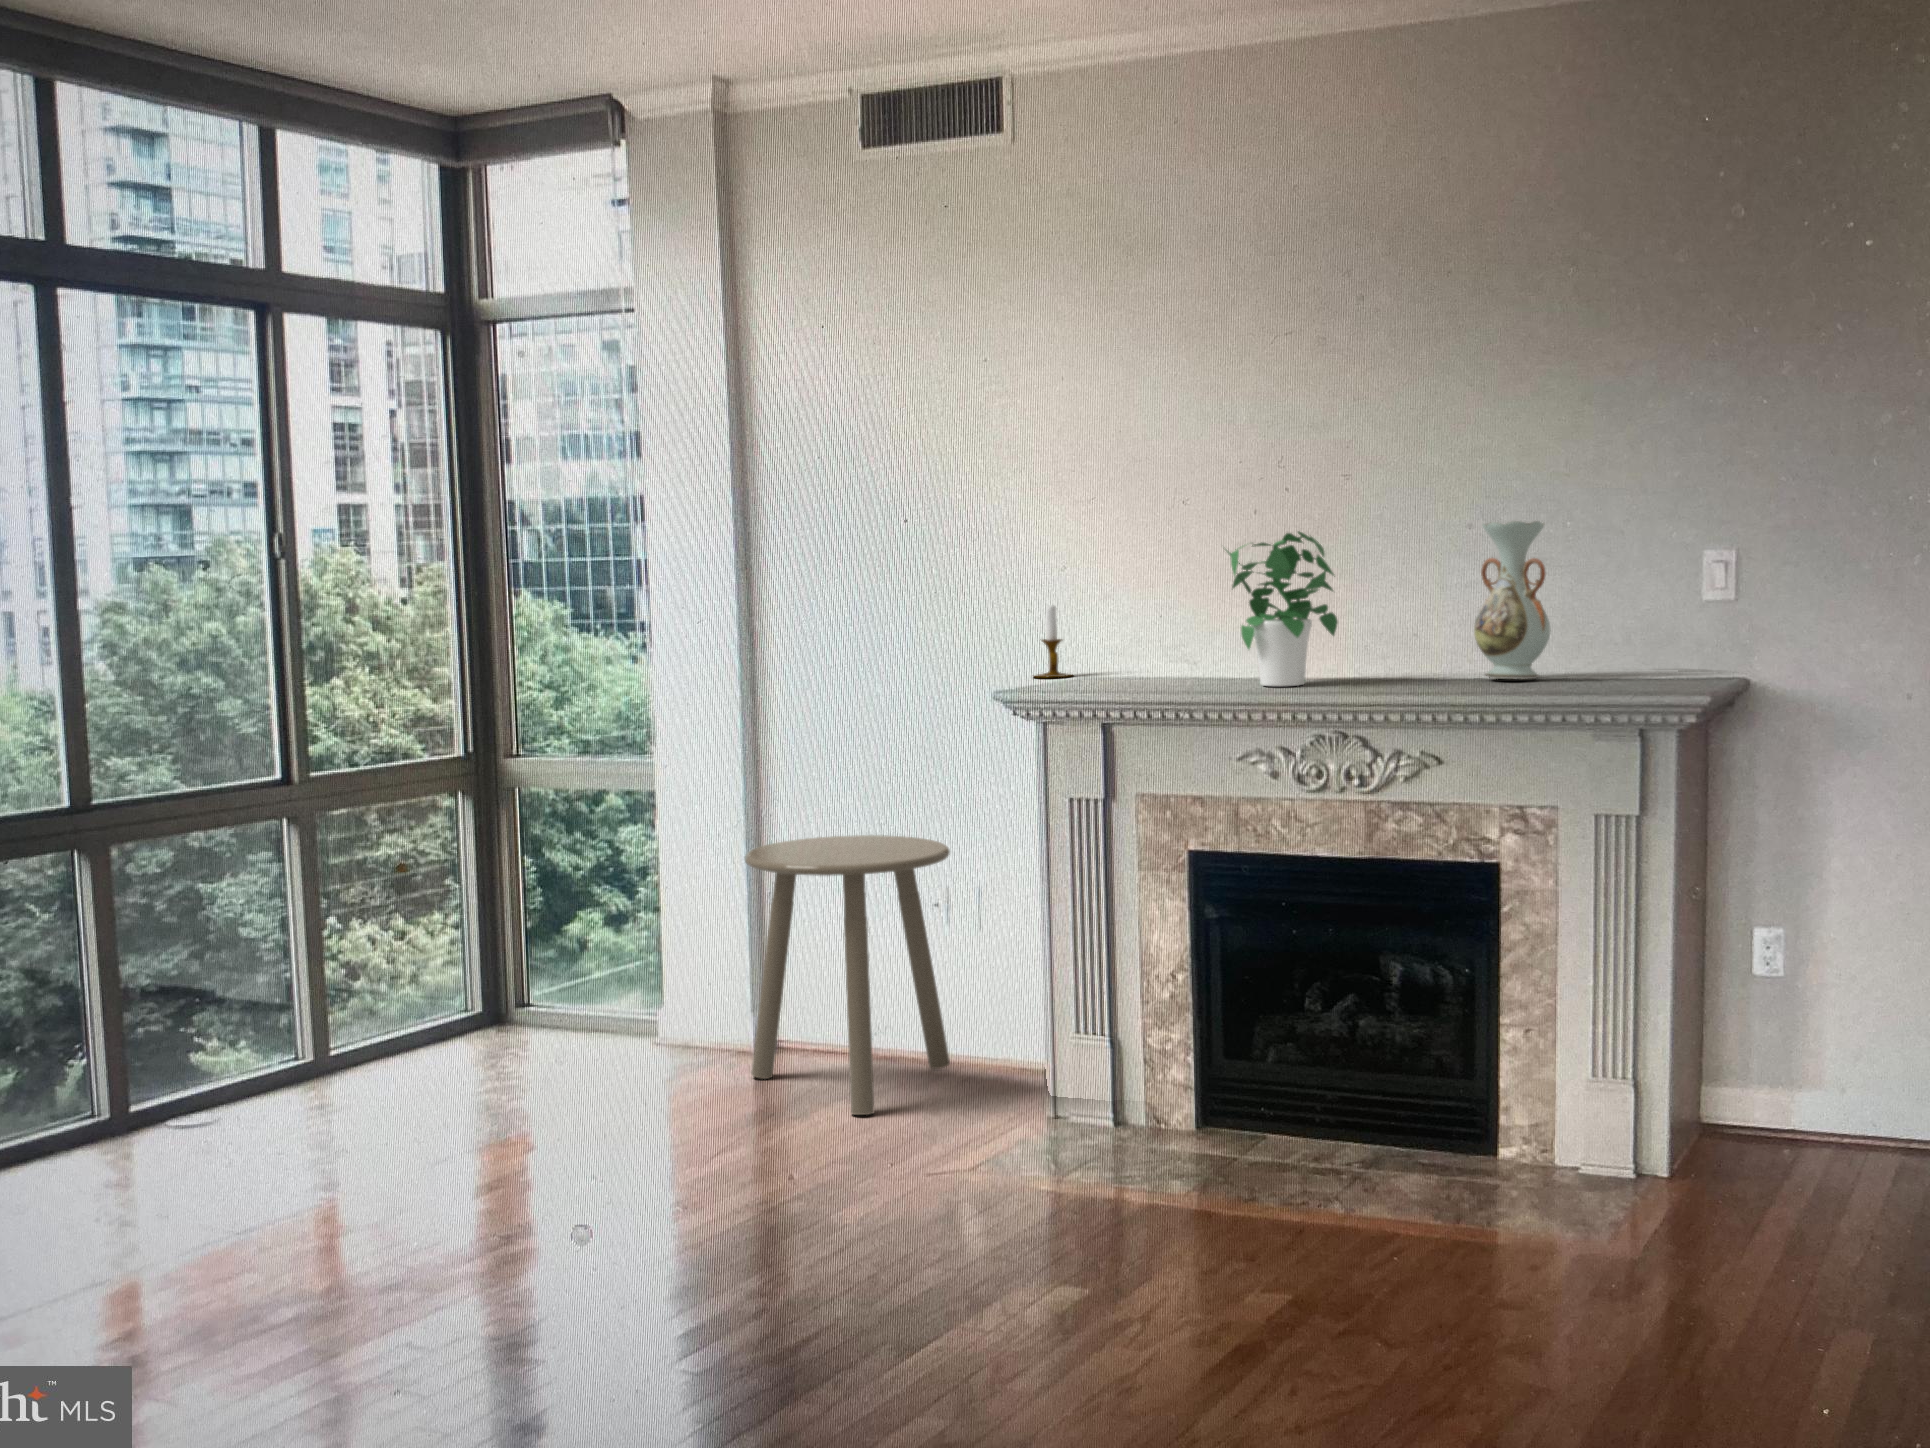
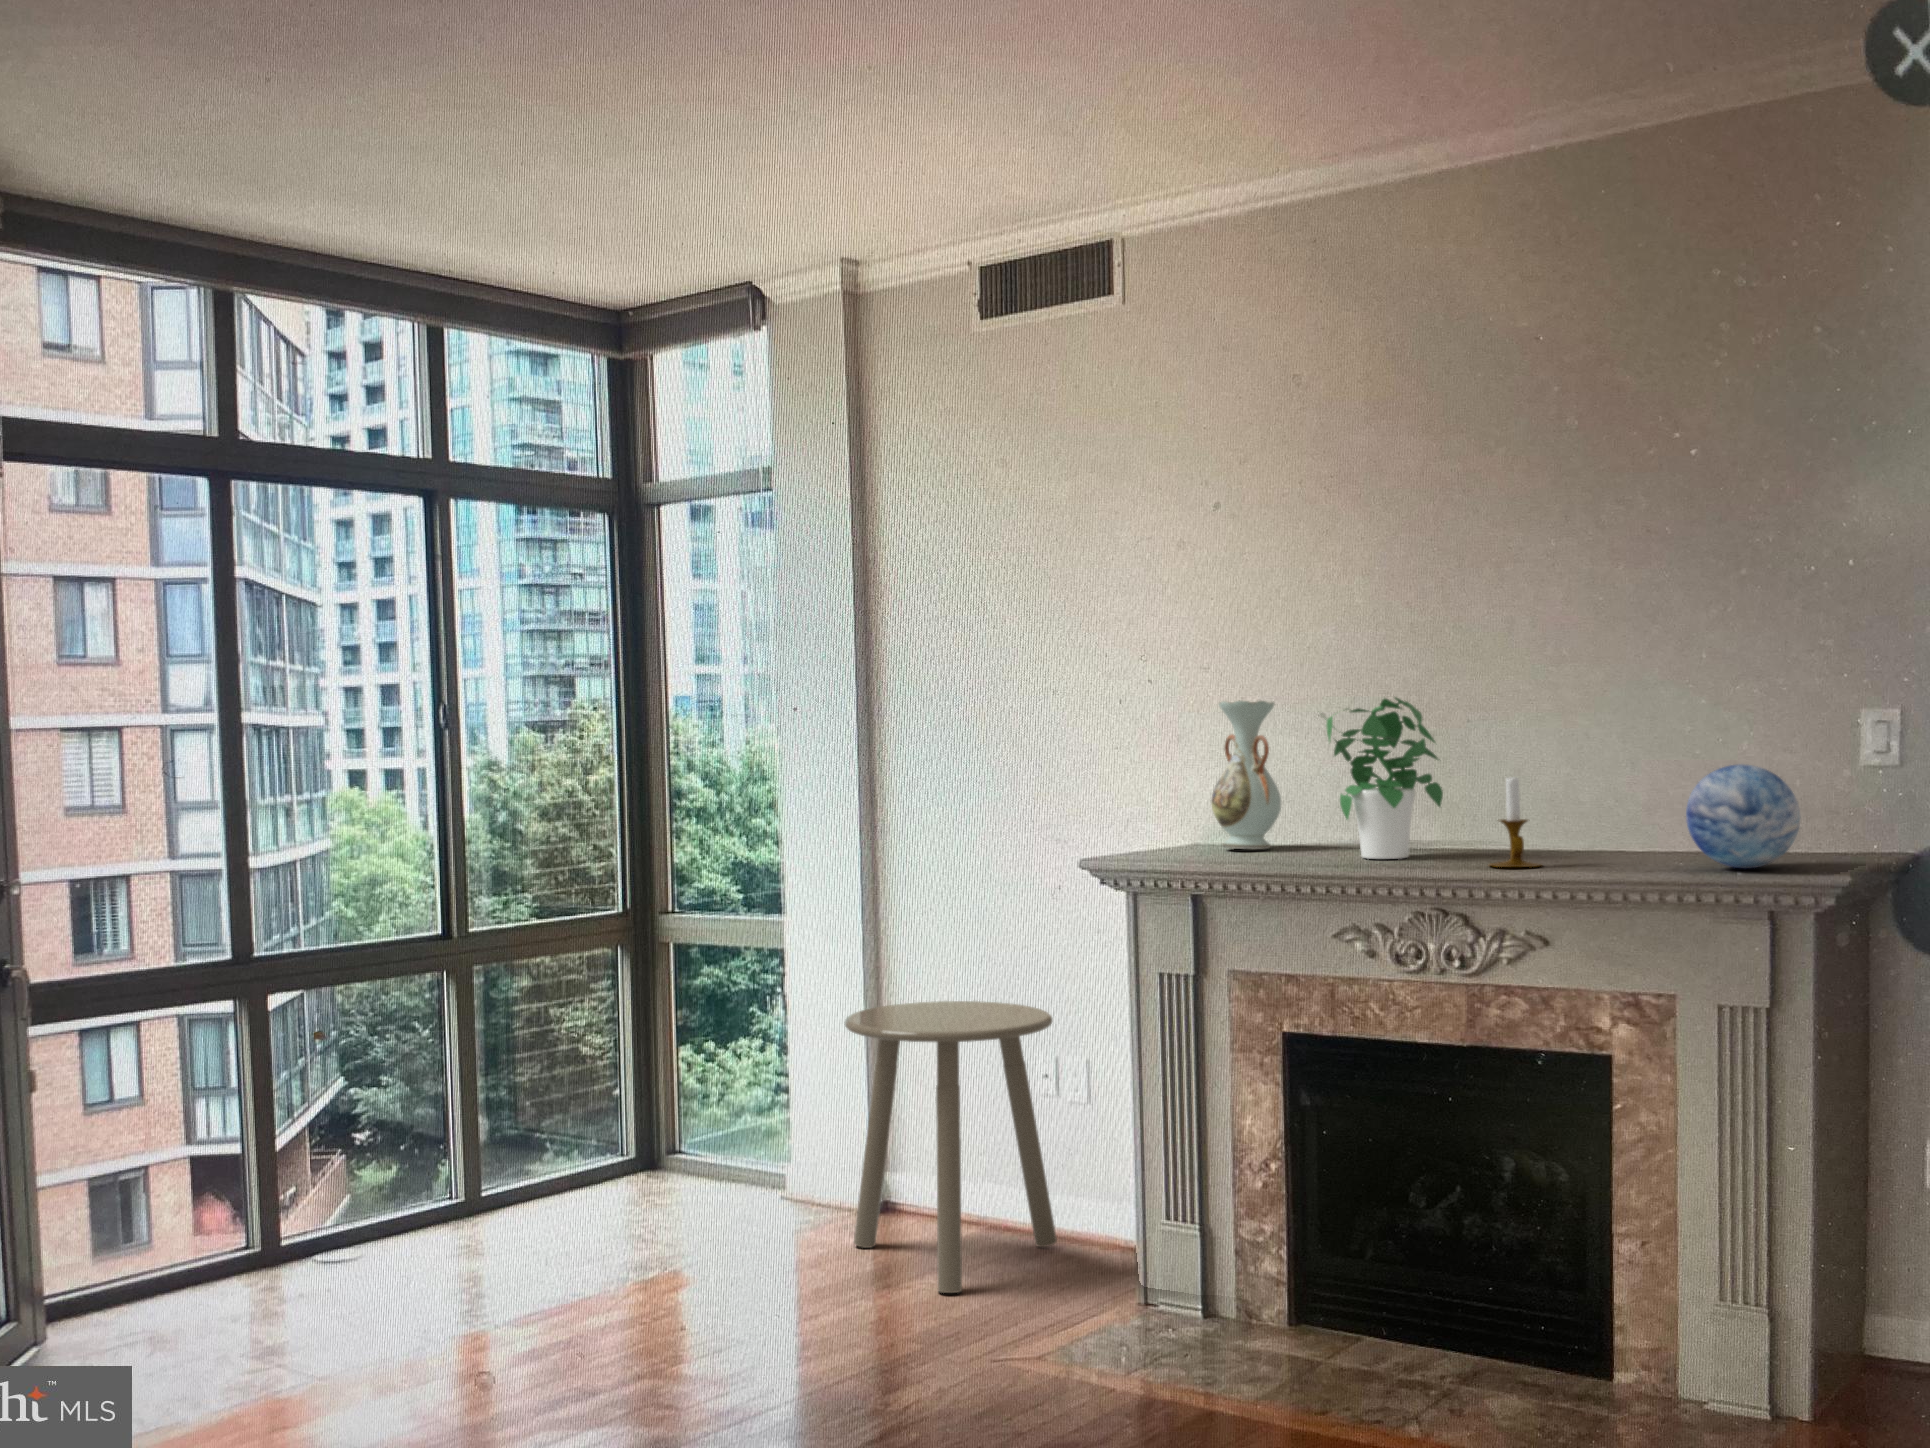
vase: present [1474,521,1551,679] -> present [1211,700,1281,849]
decorative orb: none [1570,592,1672,688] -> present [1686,764,1800,868]
candlestick: present [1035,605,1073,677] -> present [1490,777,1541,867]

